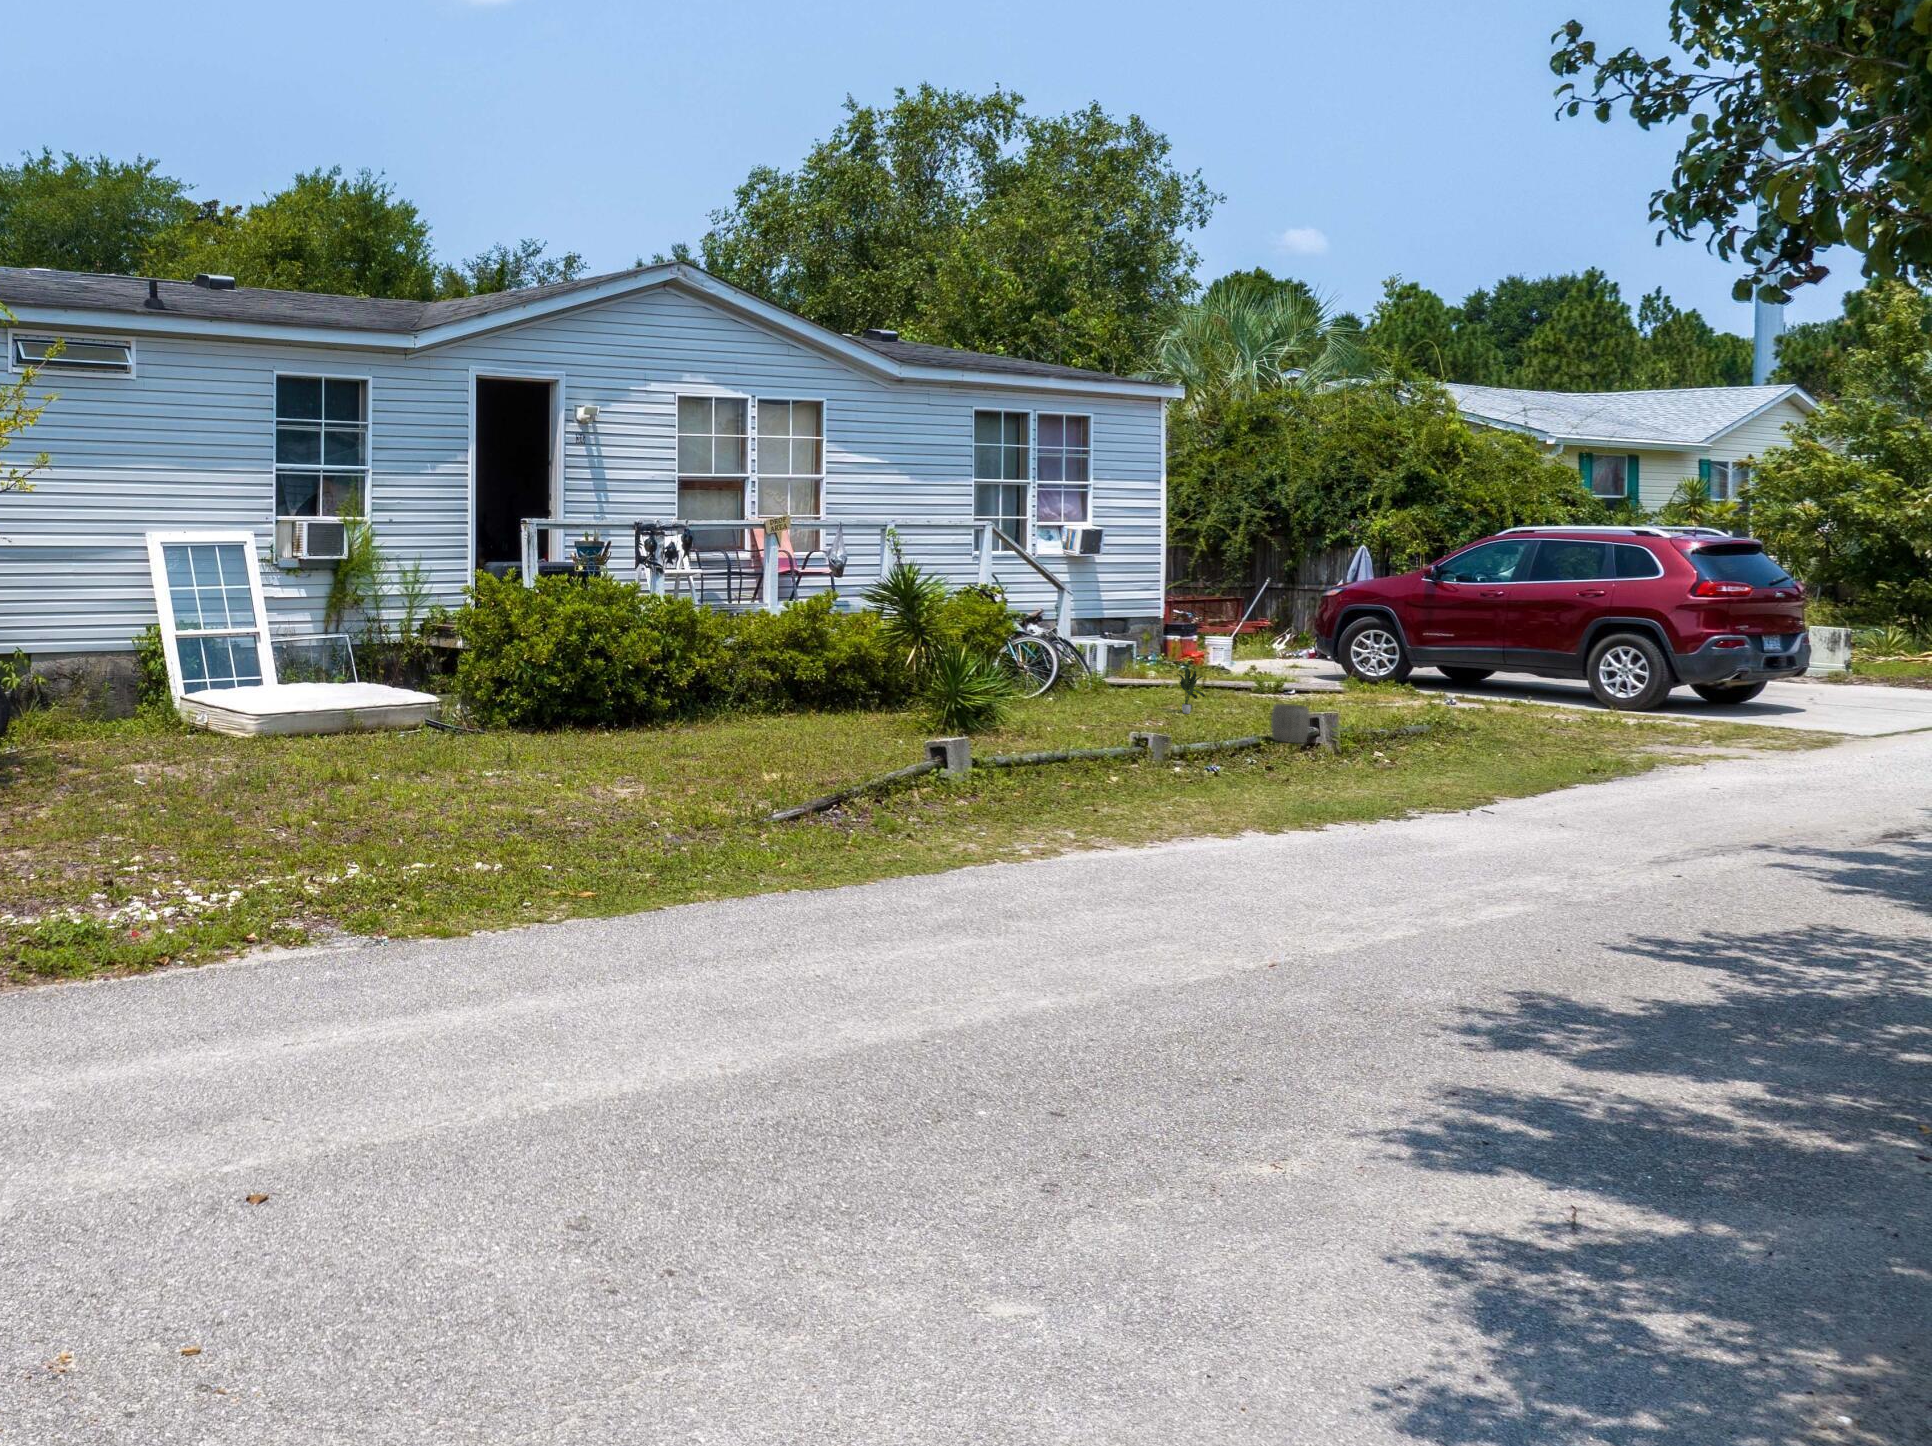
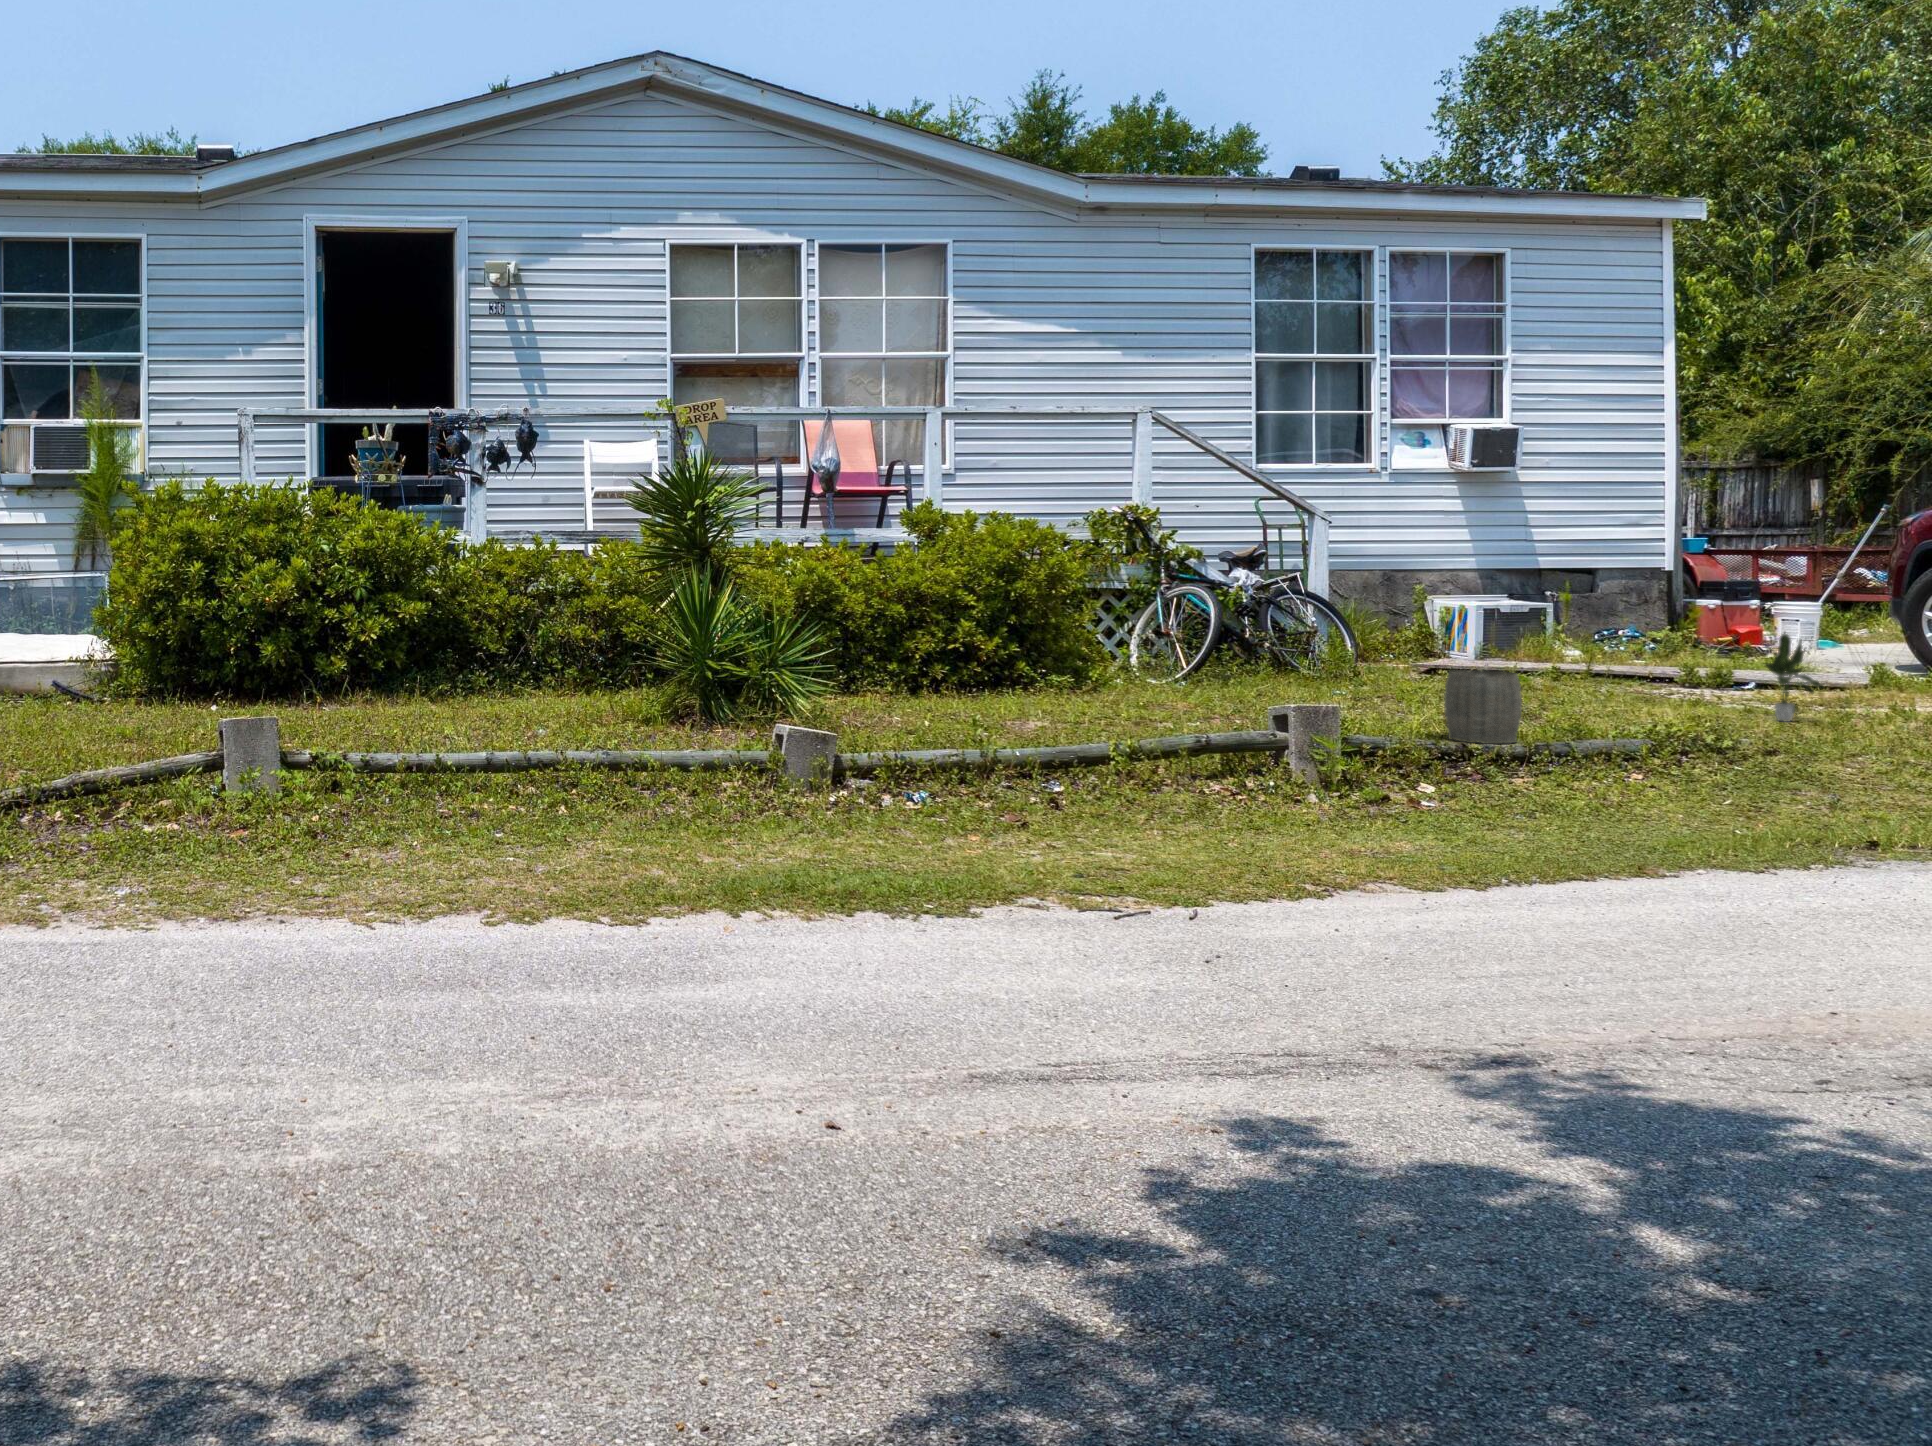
potted plant: present [1177,668,1206,714] -> present [1765,634,1824,722]

